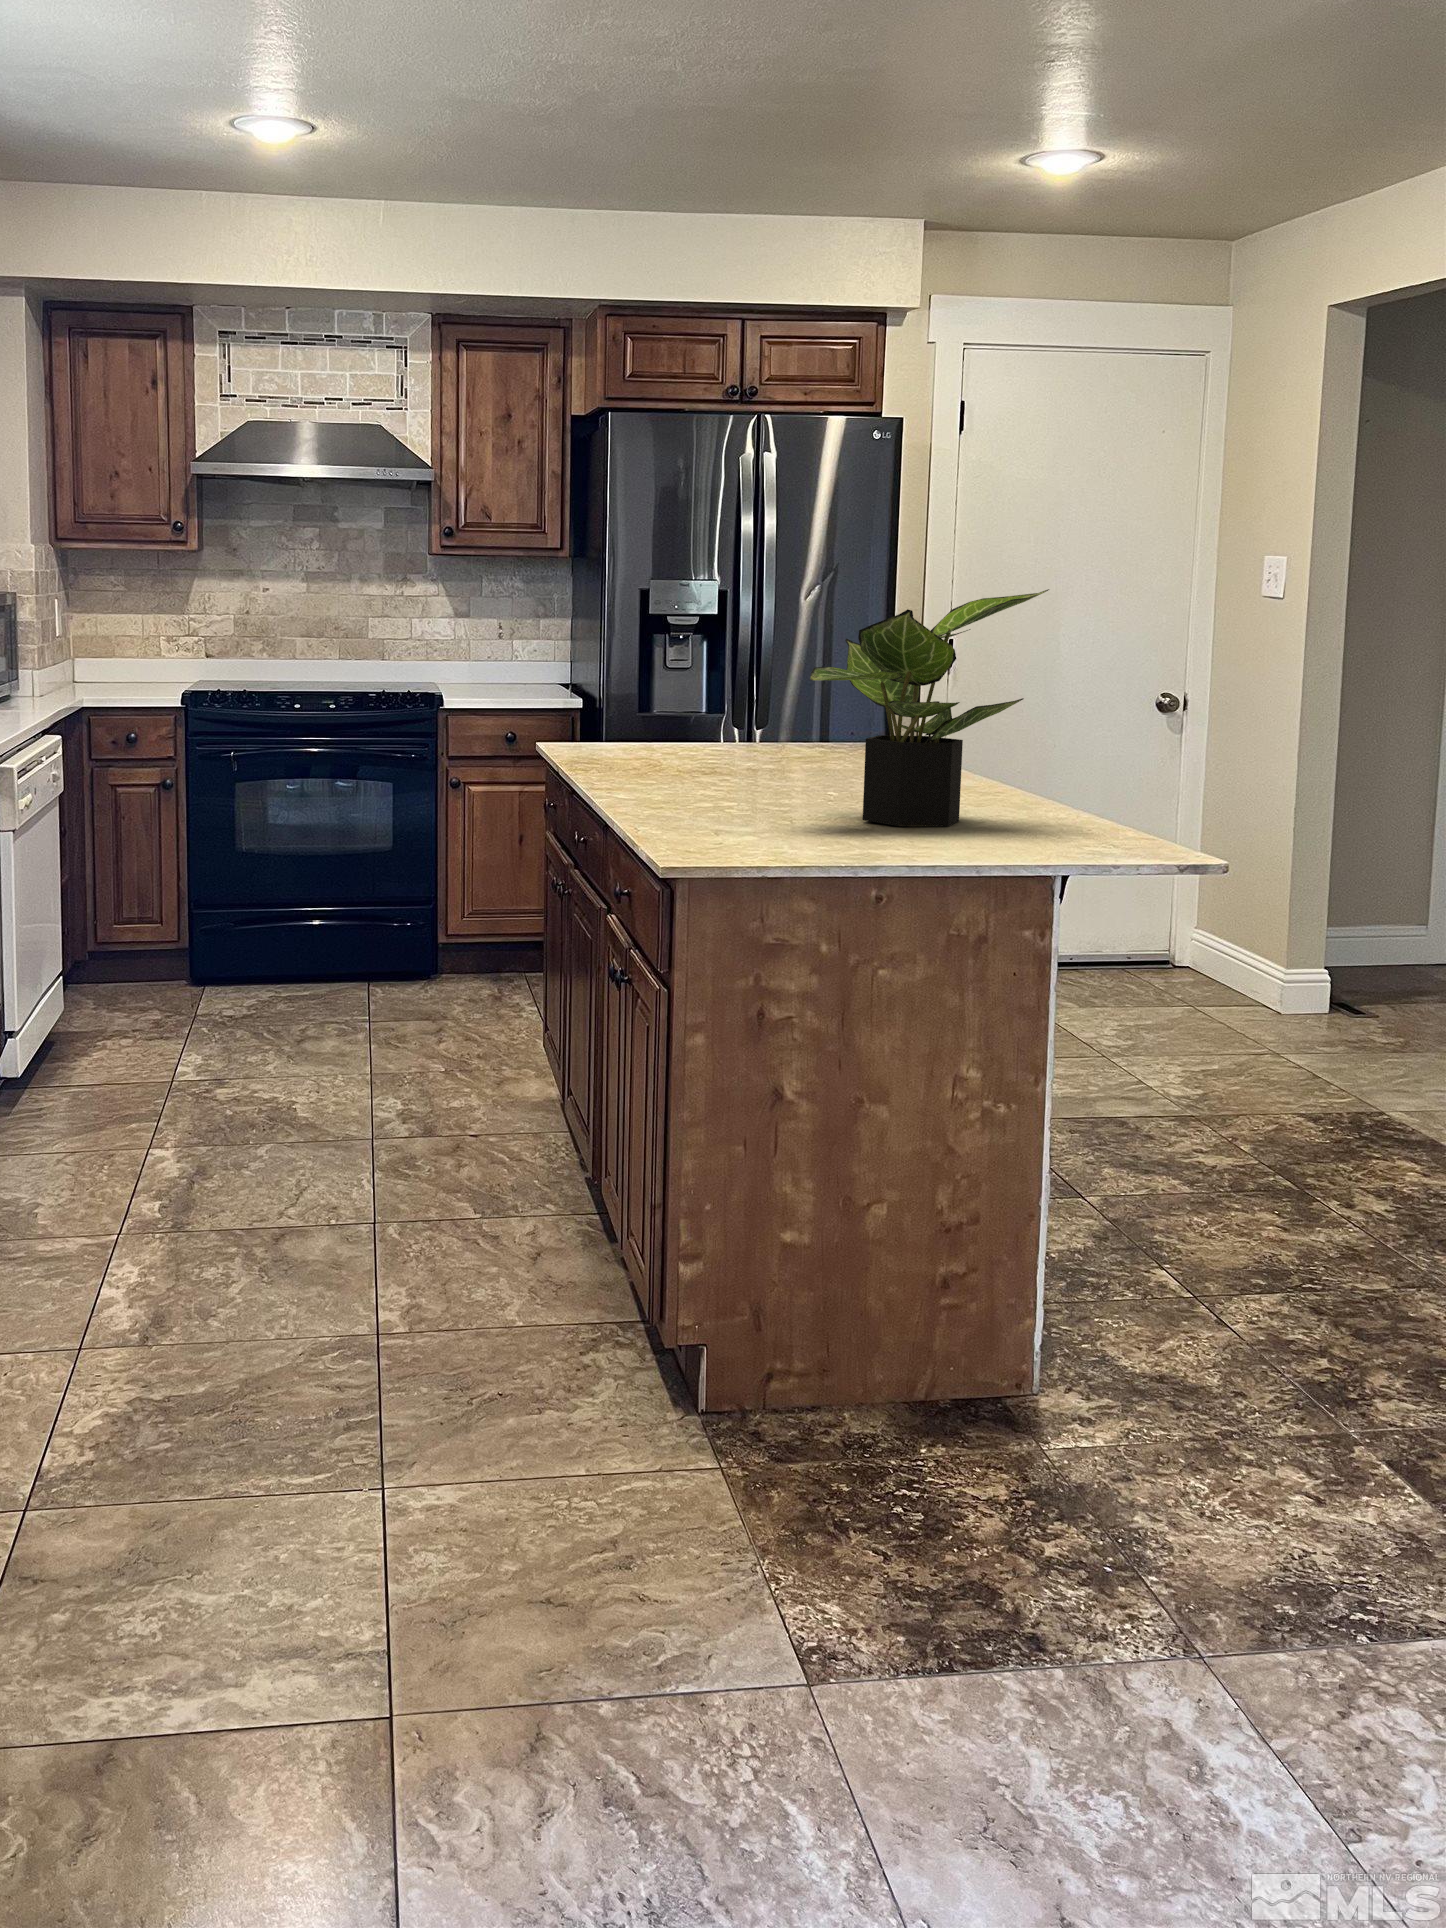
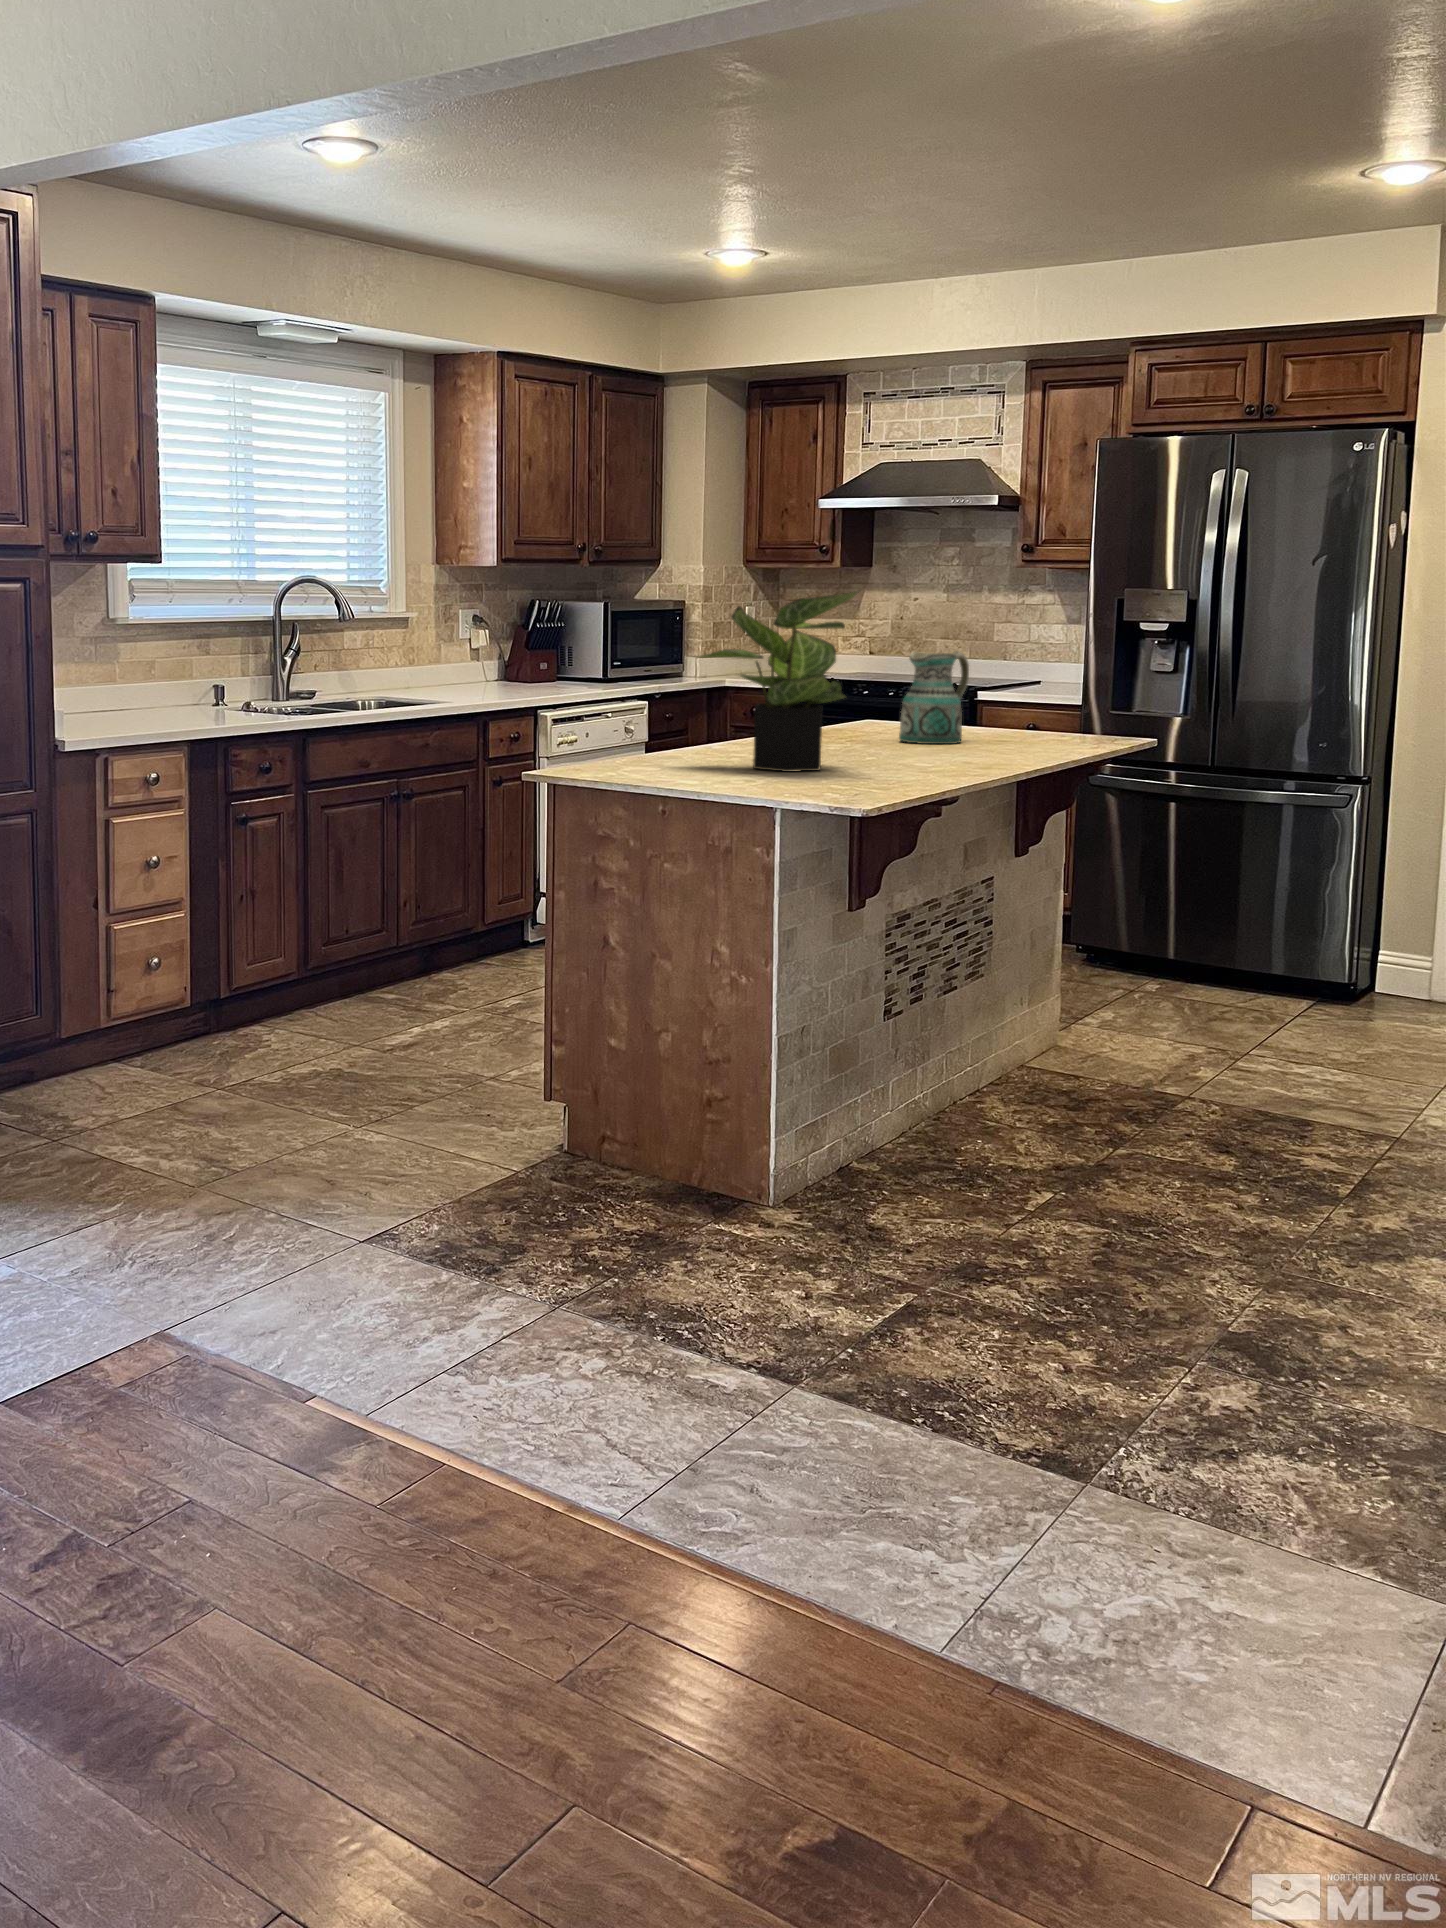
ceramic pitcher: none [671,659,747,773] -> present [899,651,969,744]

